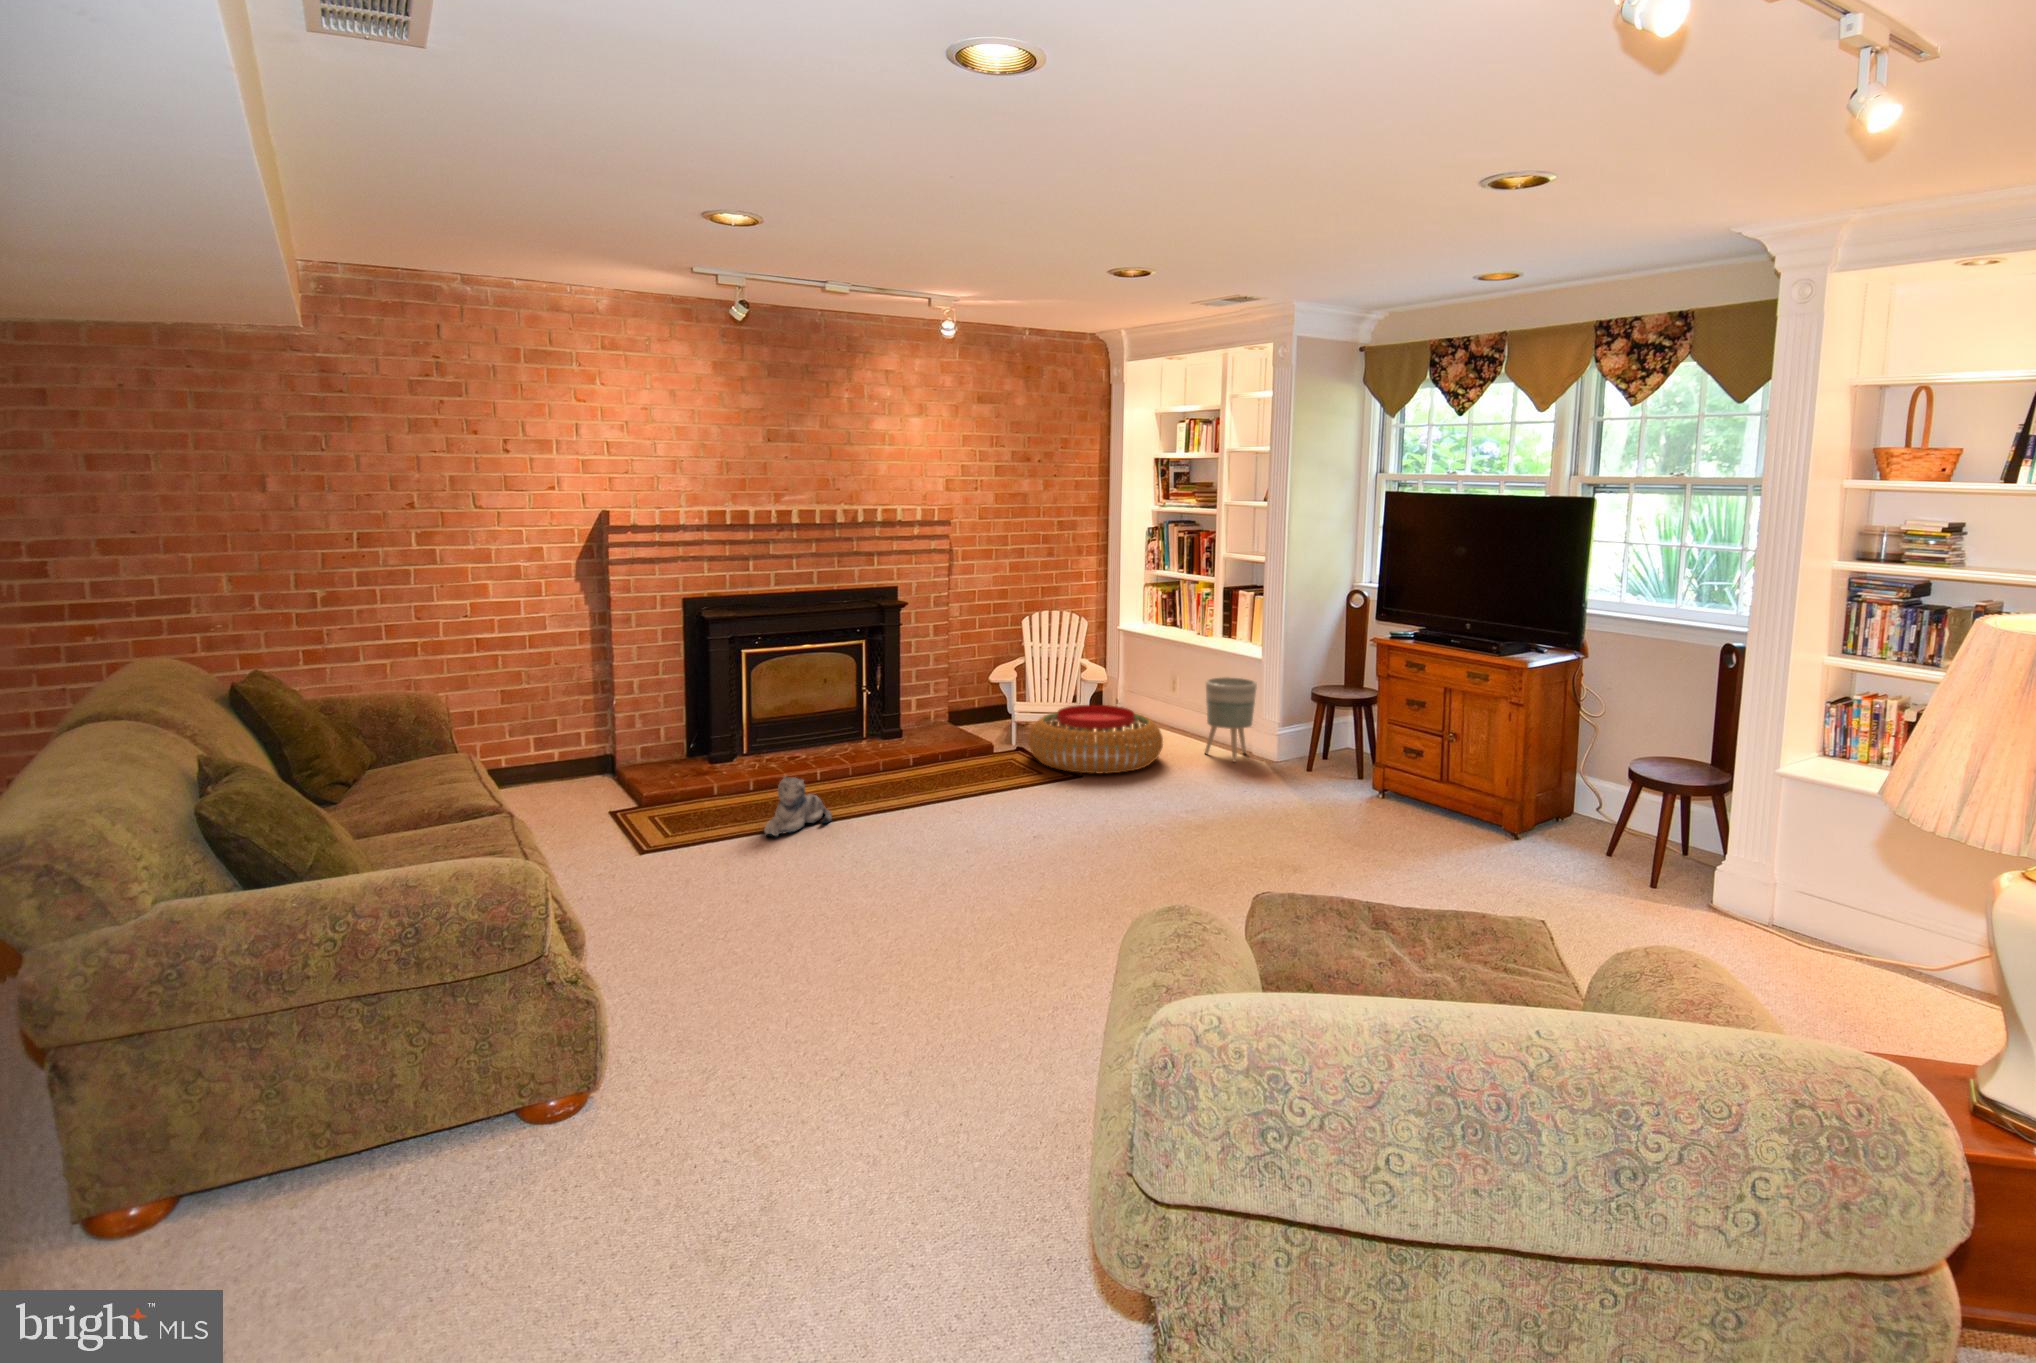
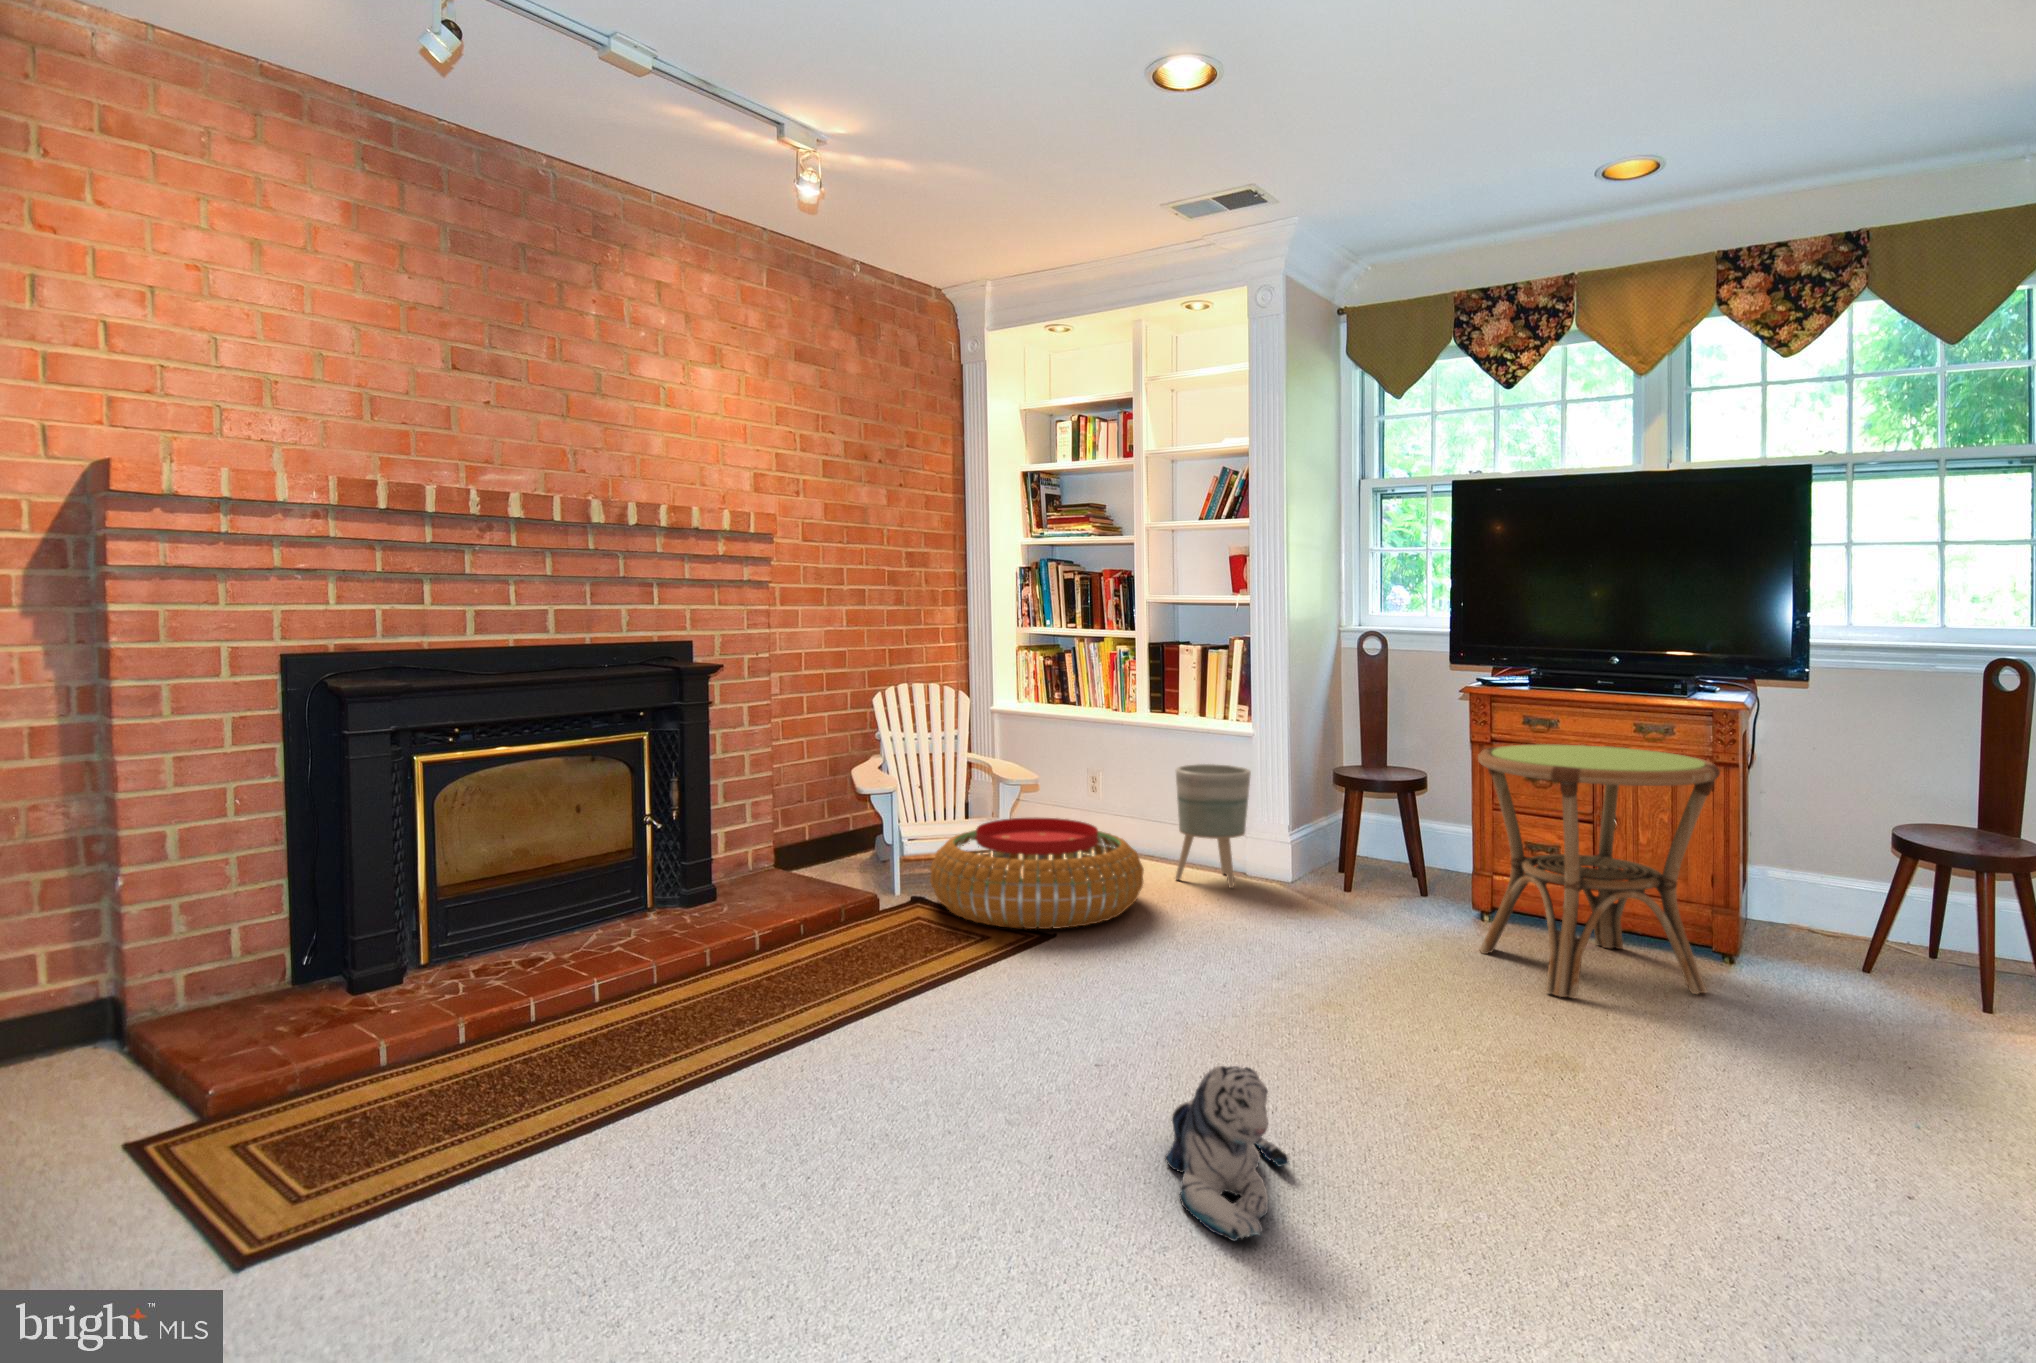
side table: none [1326,681,1473,848] -> present [1478,744,1720,998]
plush toy: present [764,776,832,836] -> present [1164,1066,1288,1241]

